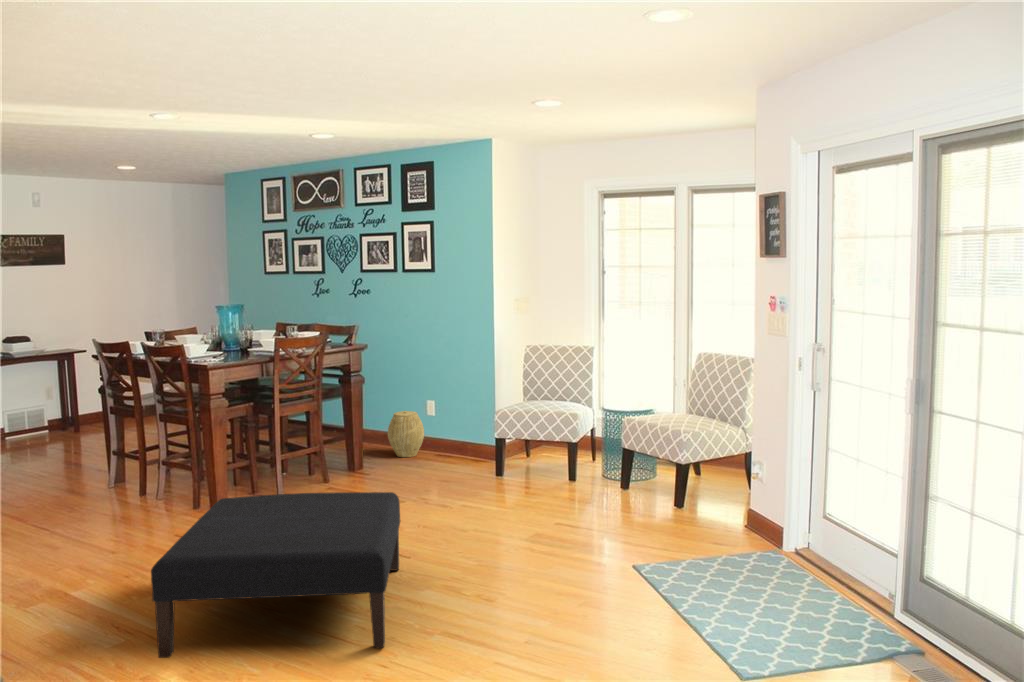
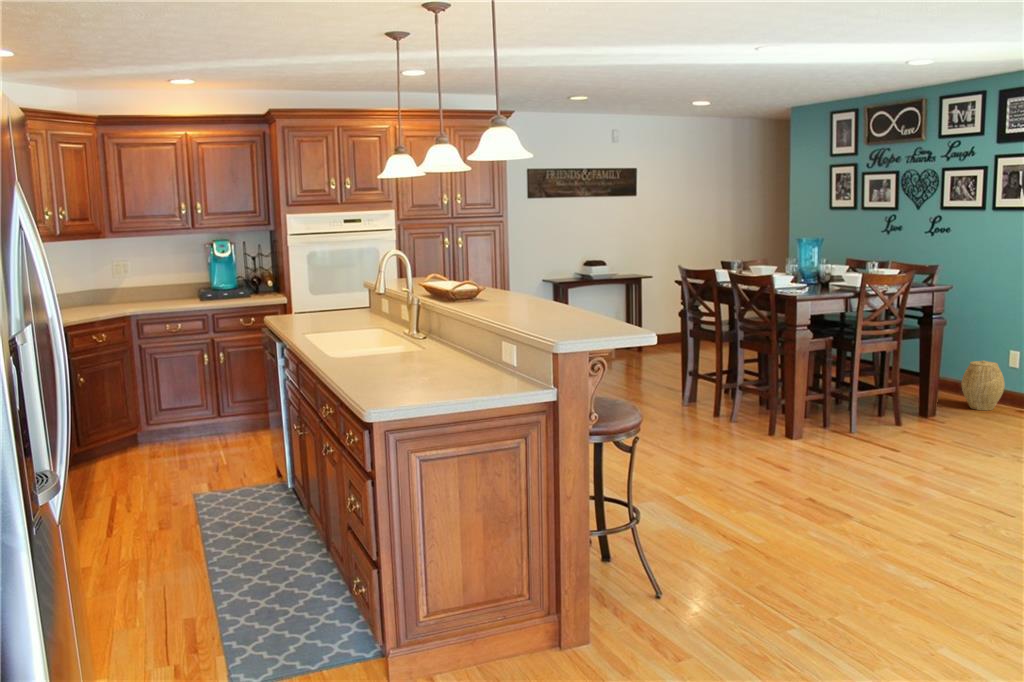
ottoman: present [151,492,400,658] -> none [788,415,997,554]

